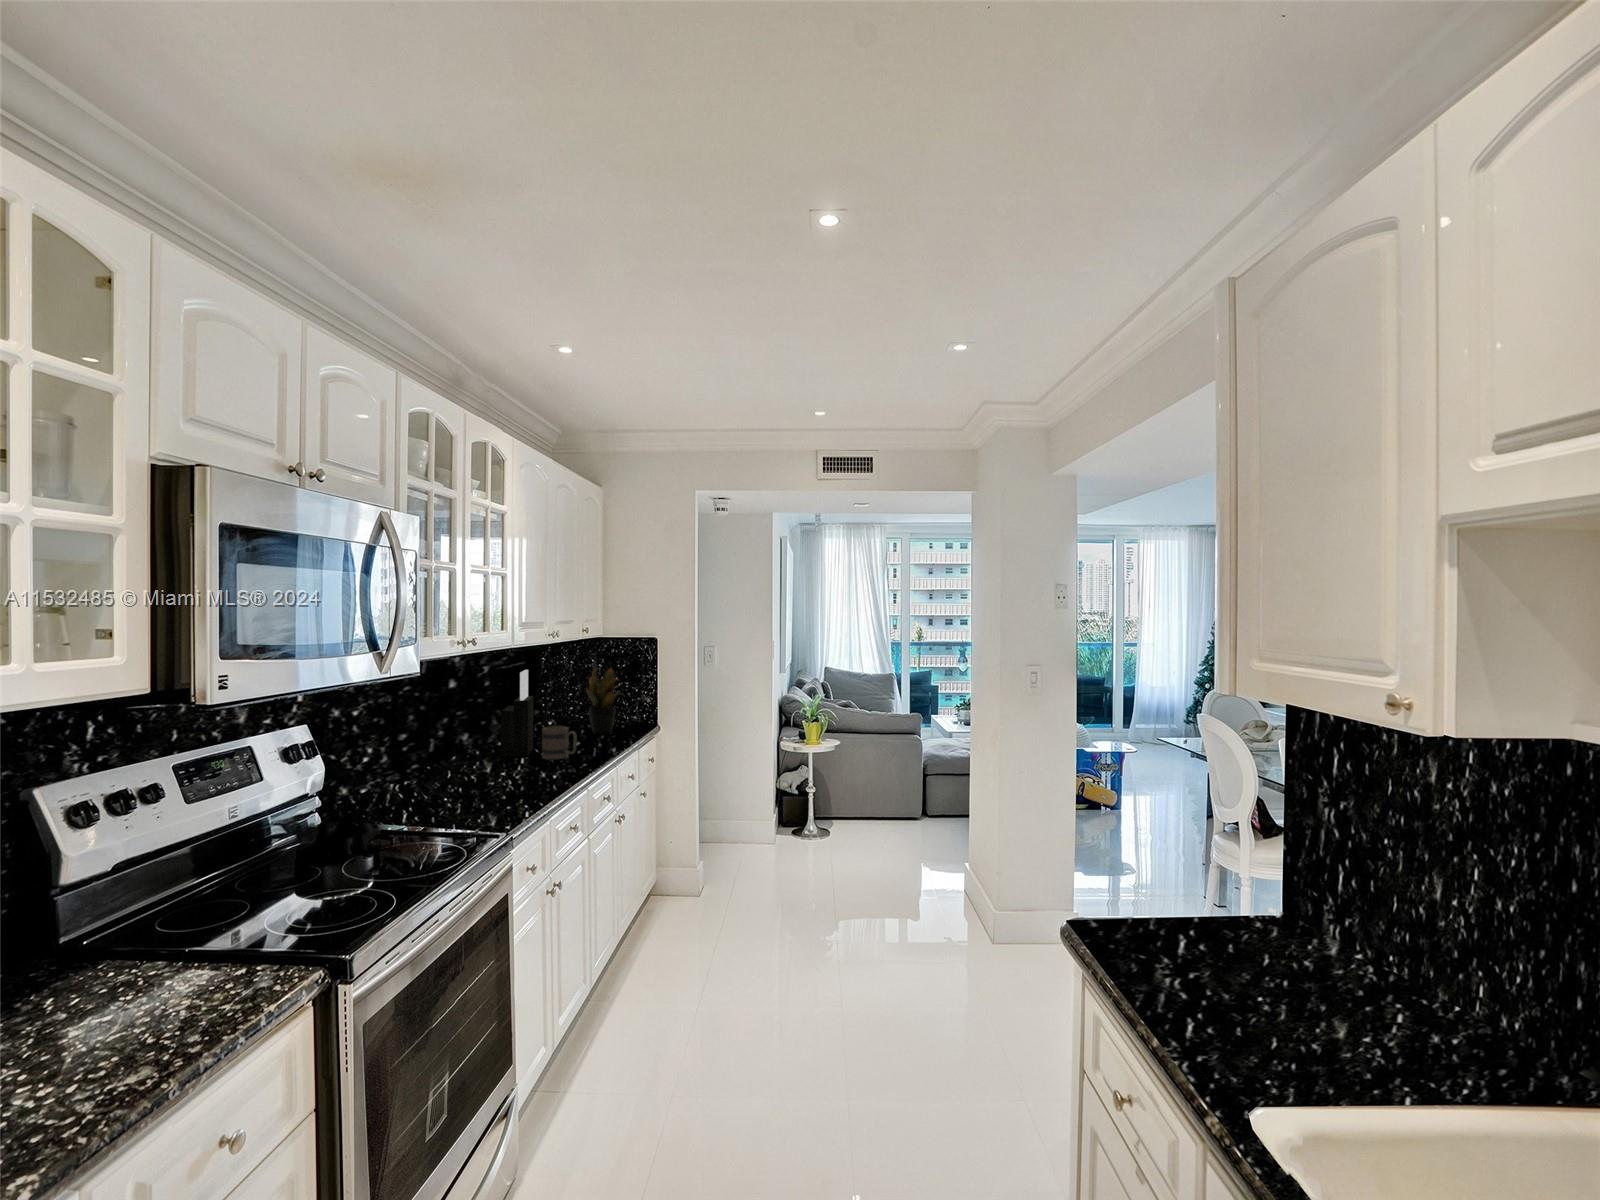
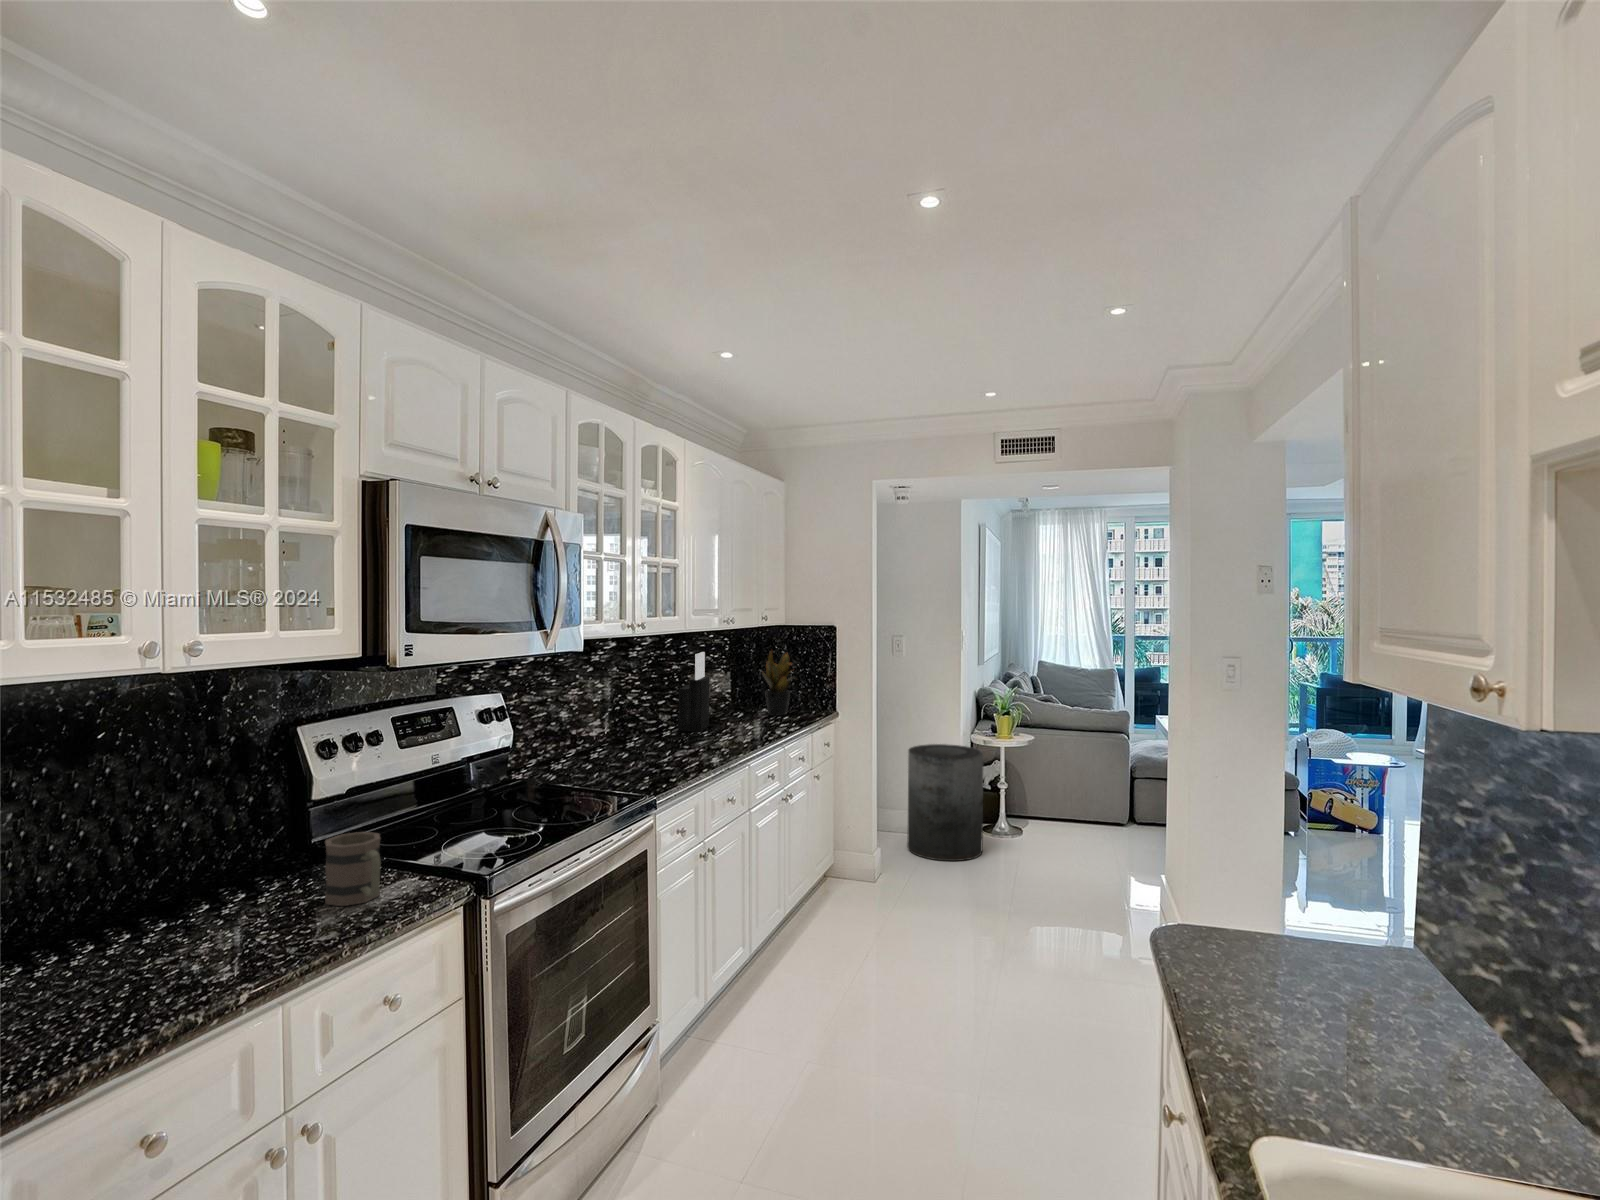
mug: present [542,726,577,759] -> present [325,832,381,906]
trash can: none [725,752,798,867] -> present [907,744,983,861]

